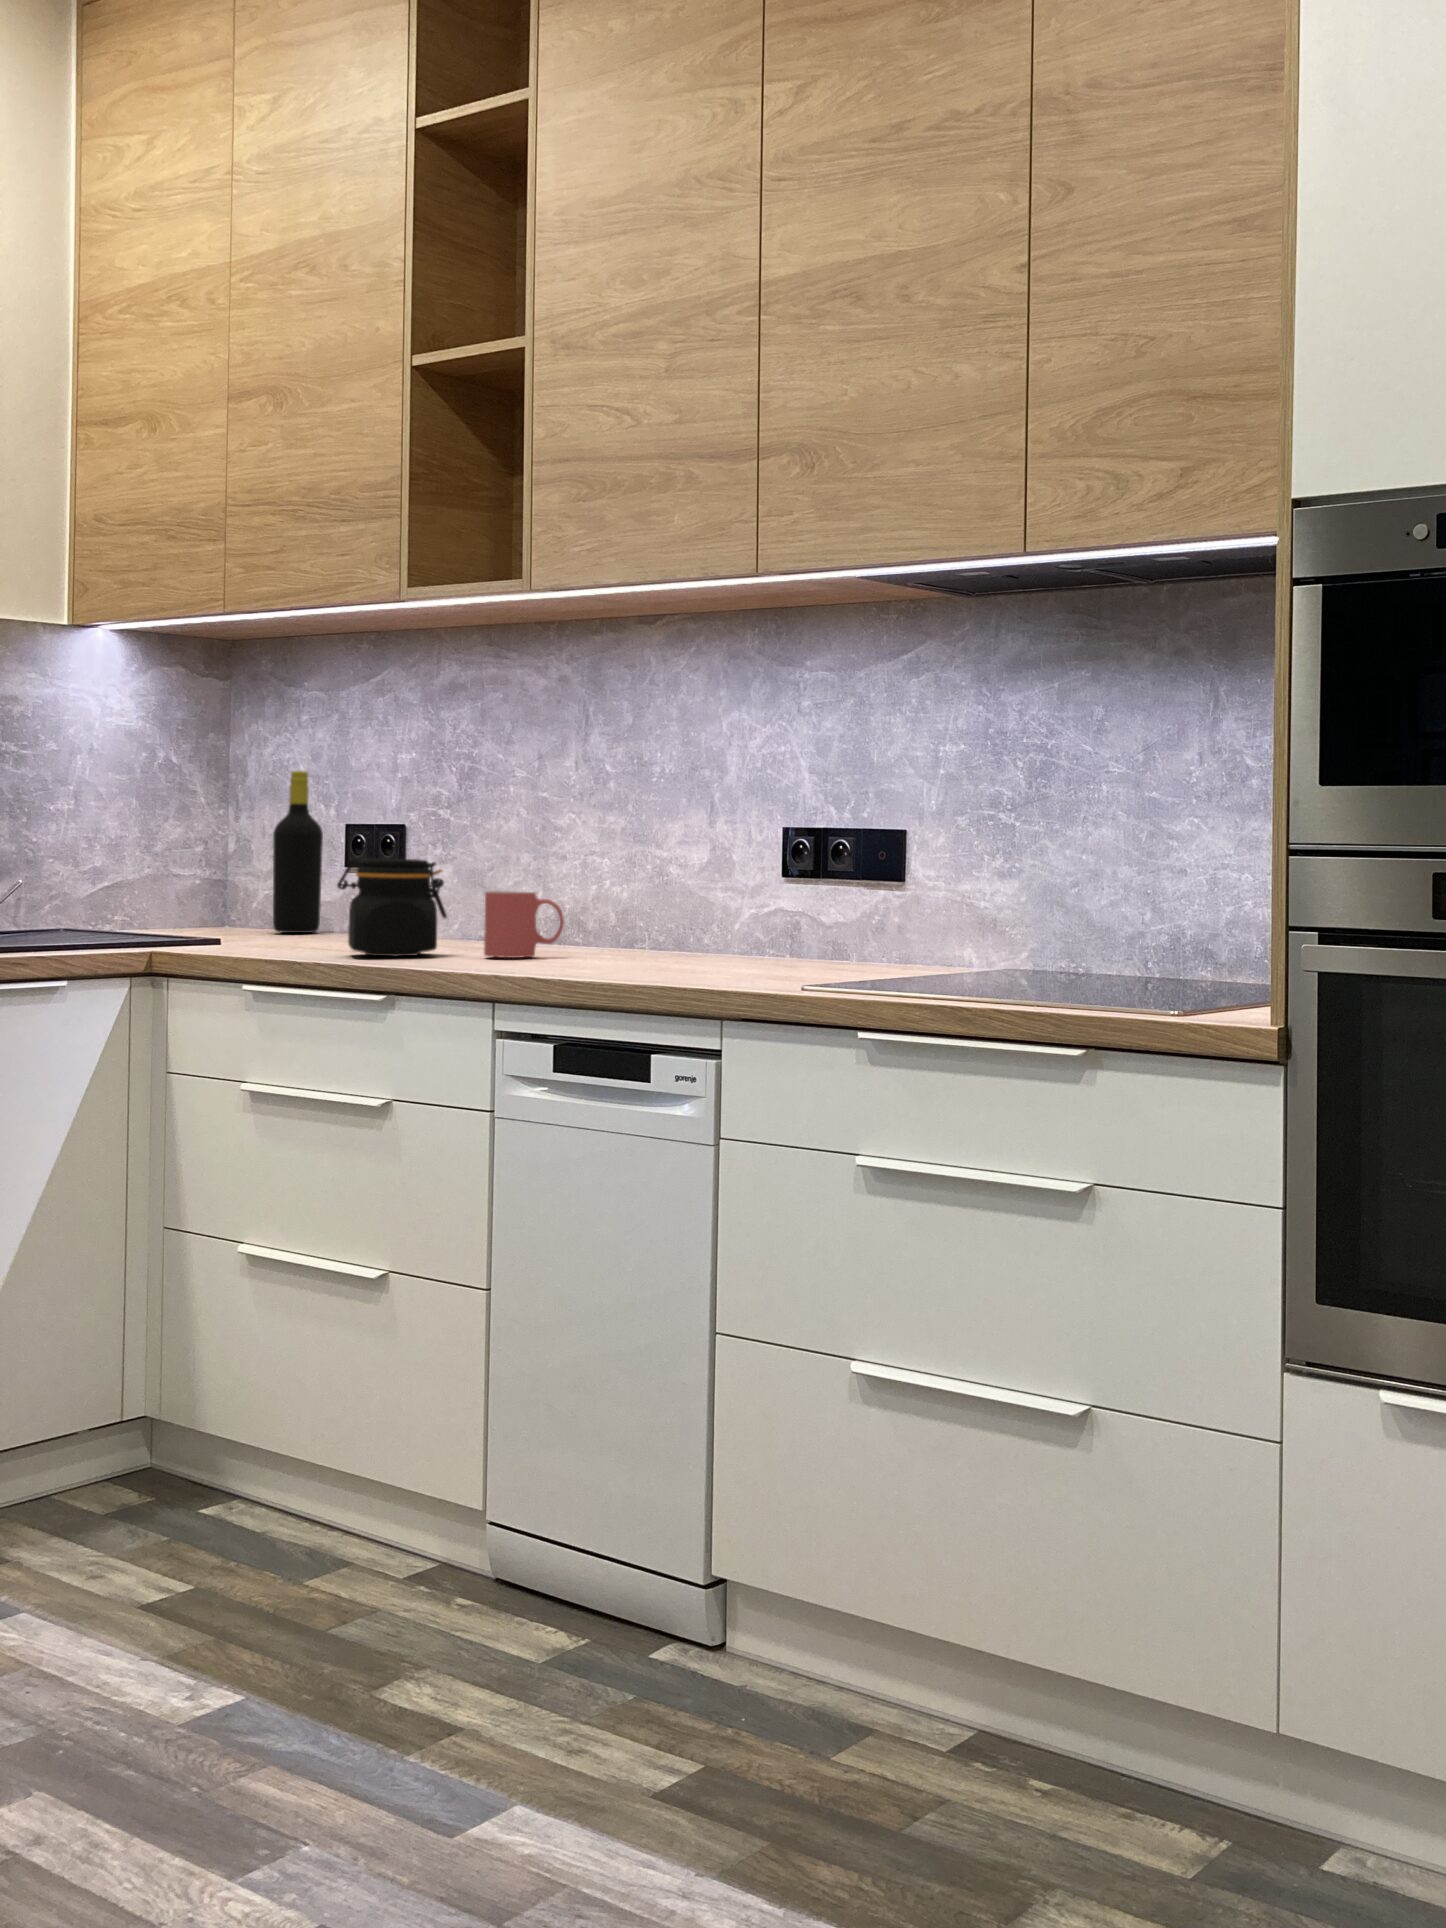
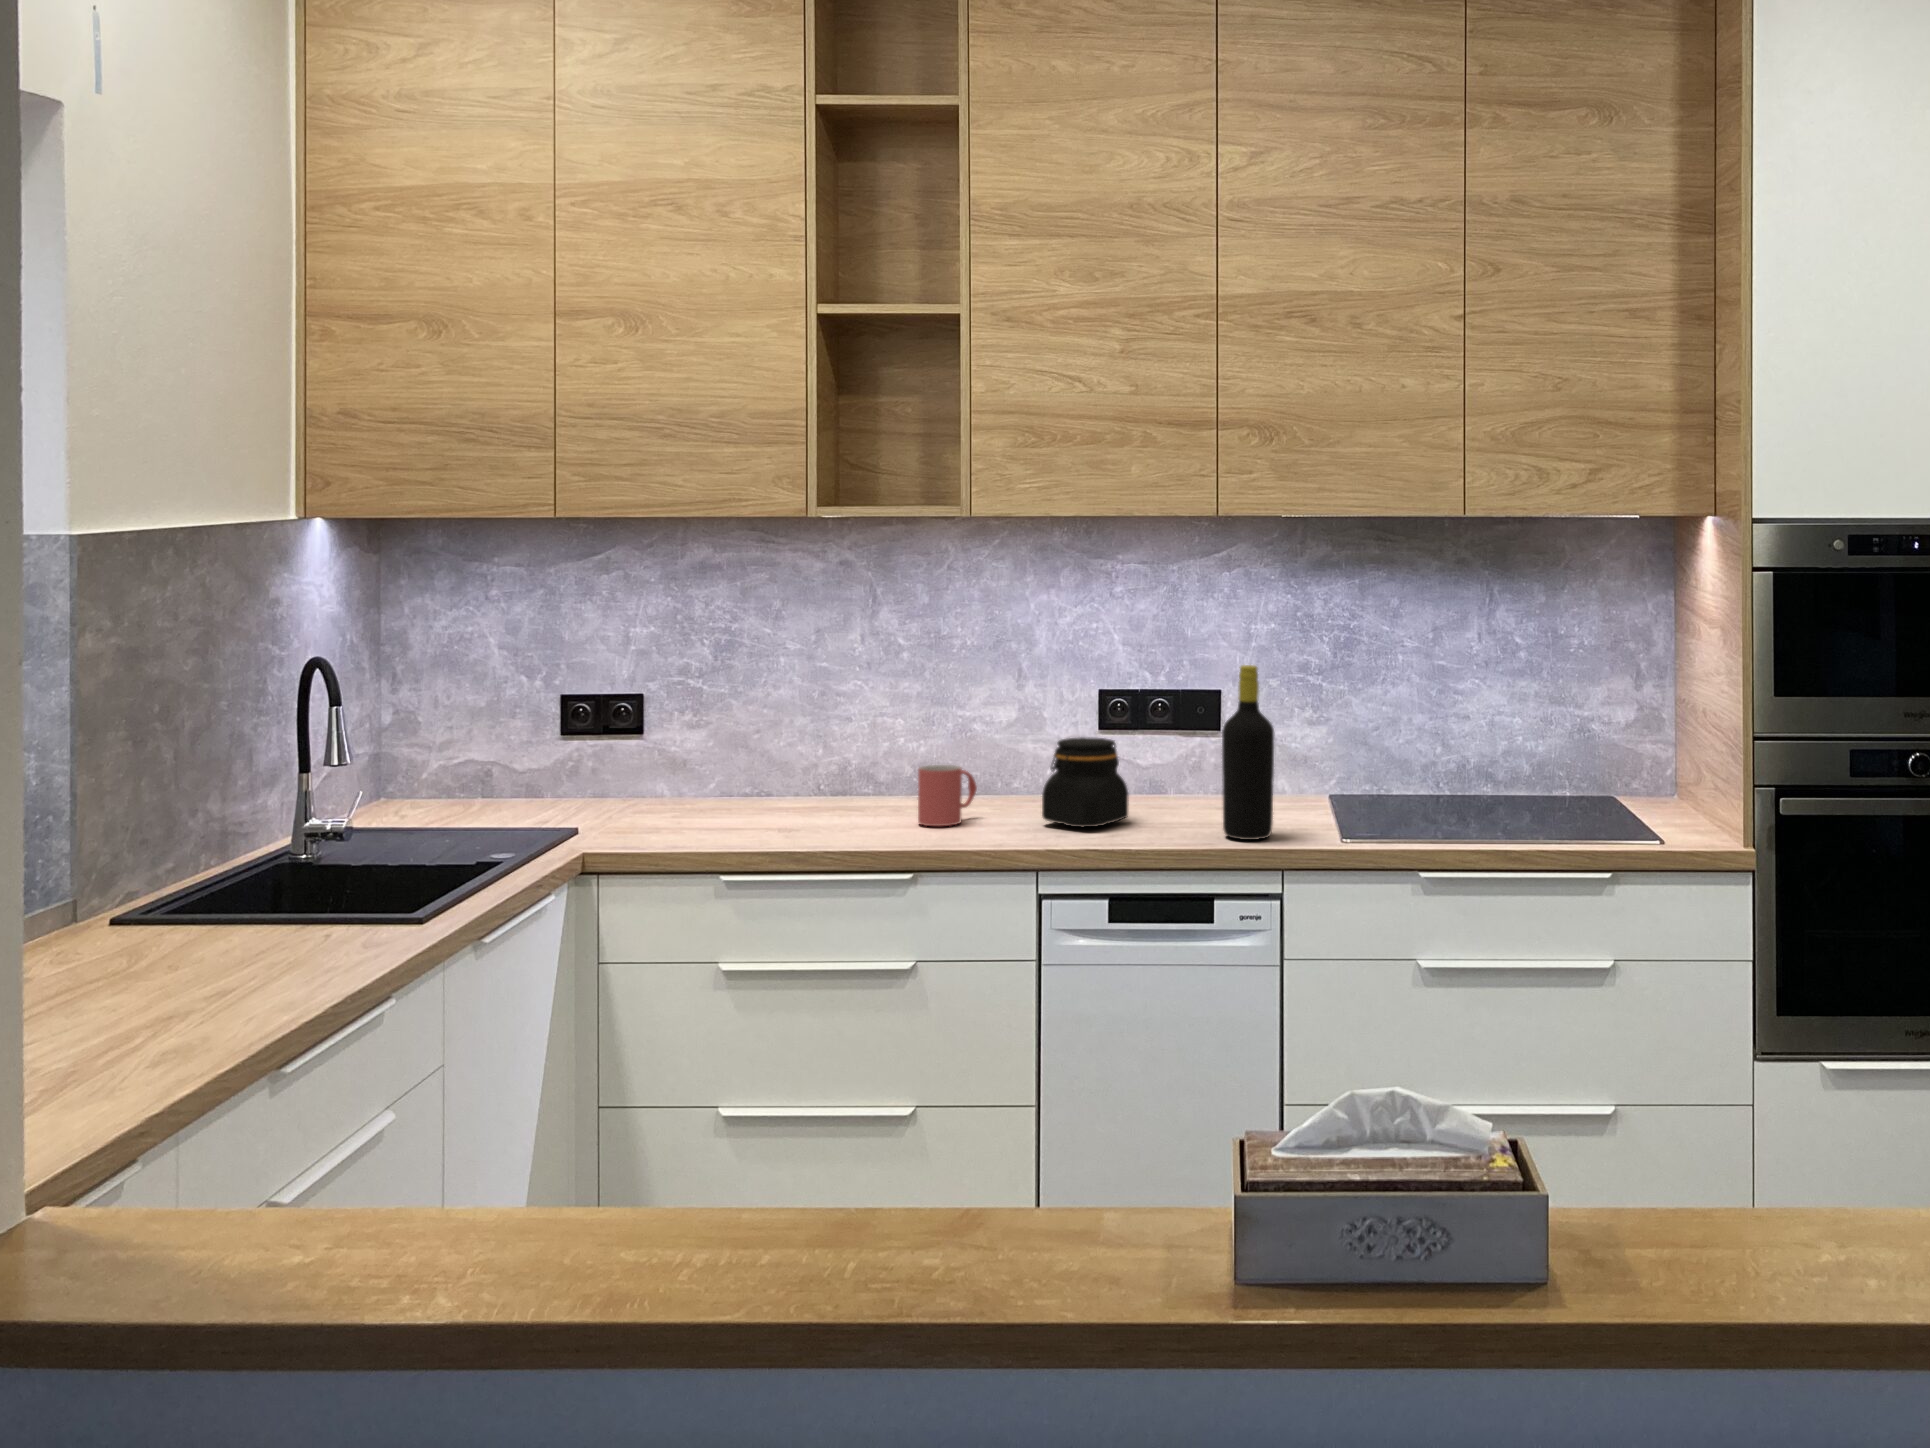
bottle: present [273,771,323,933] -> present [1222,665,1274,840]
jar: present [337,859,447,956] -> present [1042,737,1129,827]

